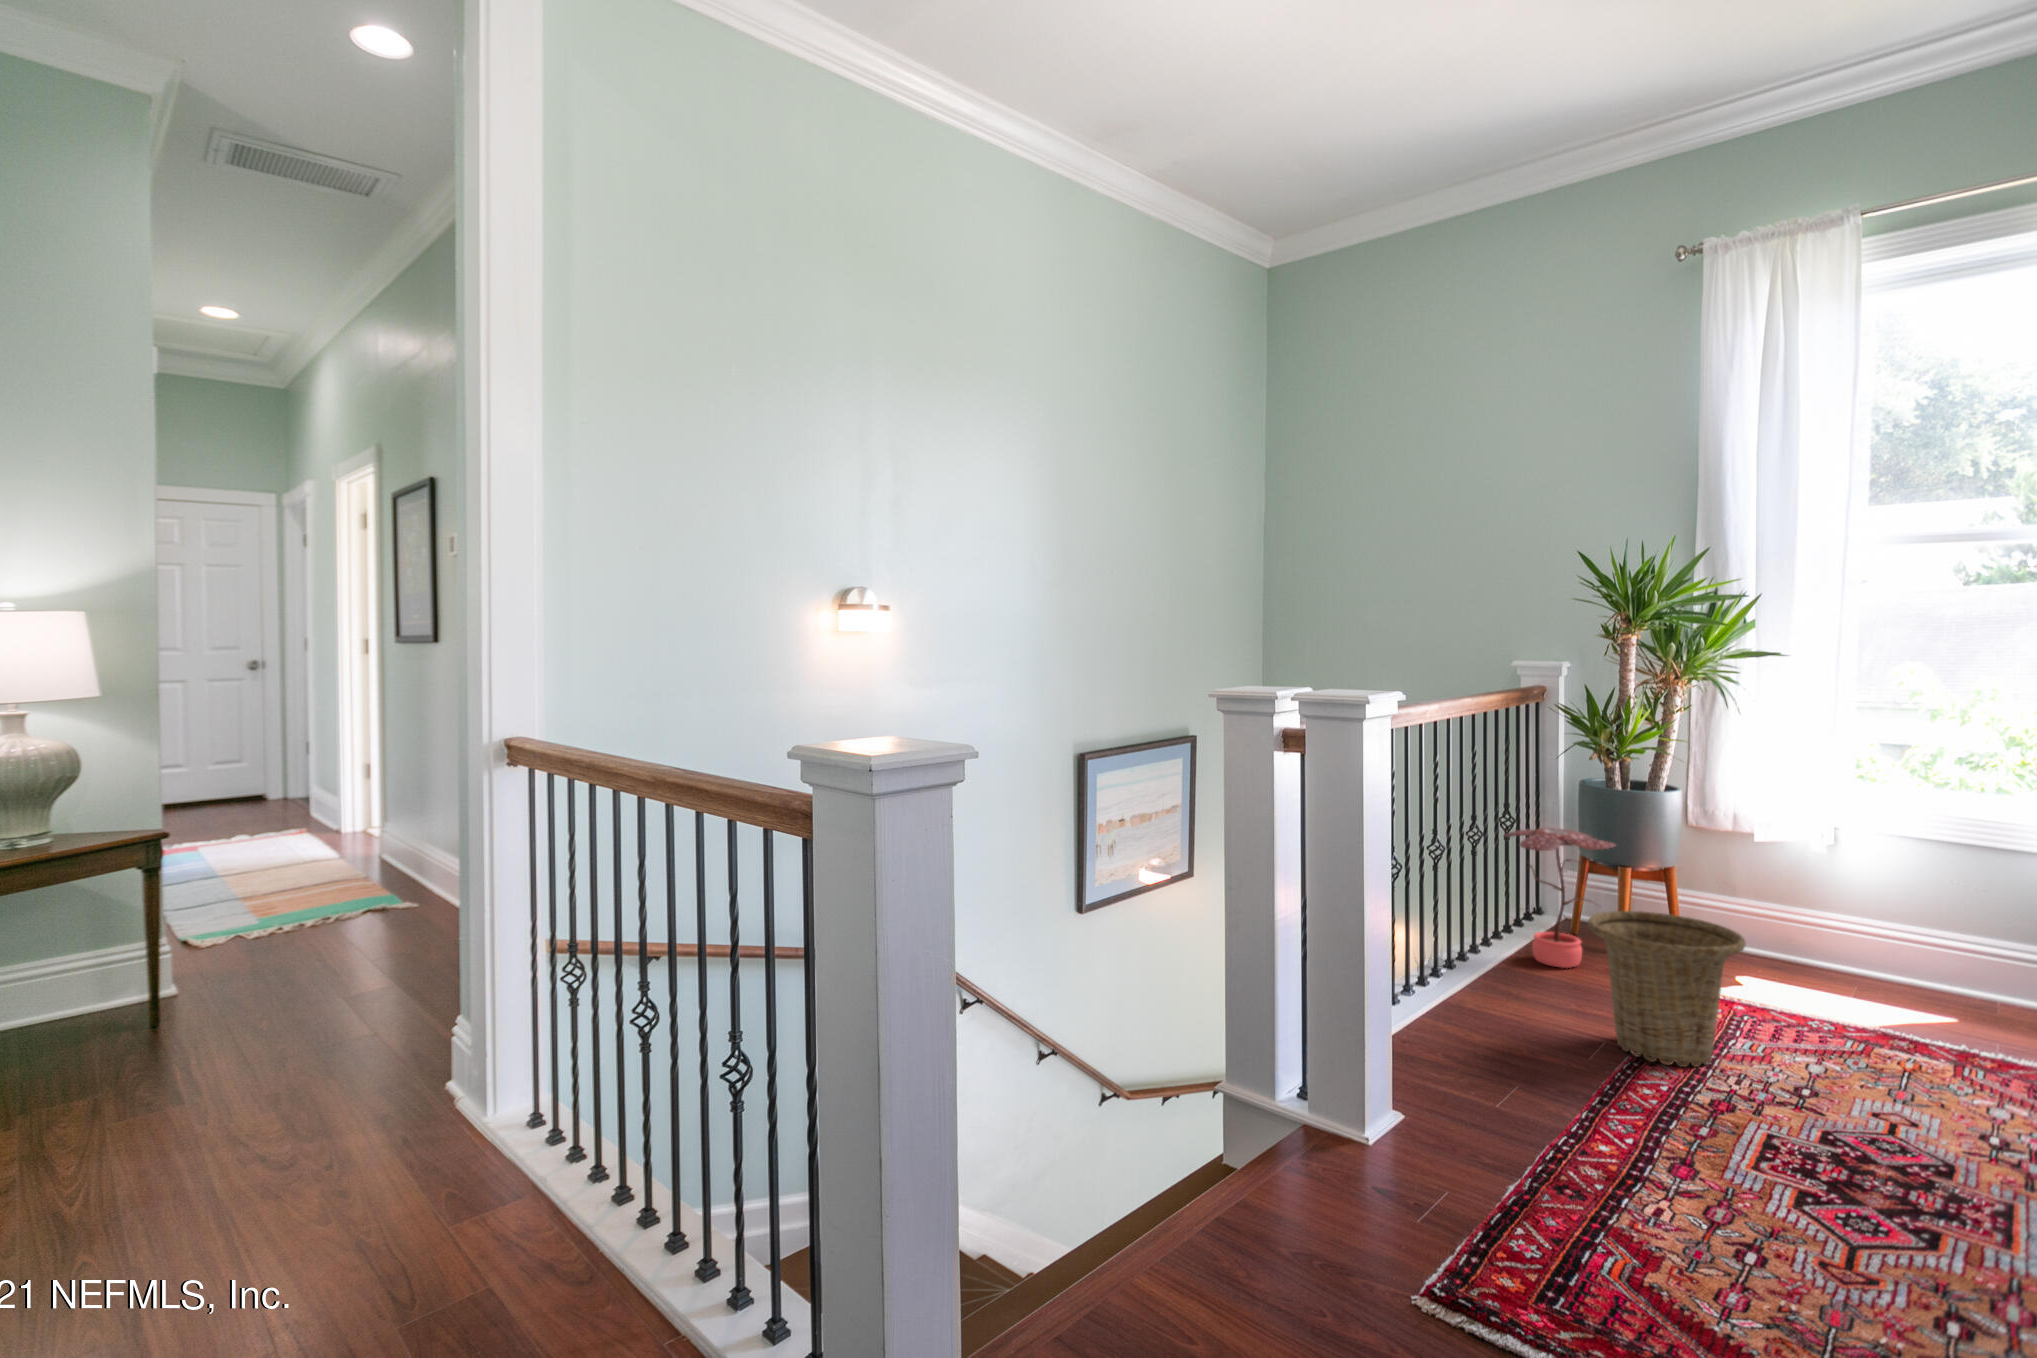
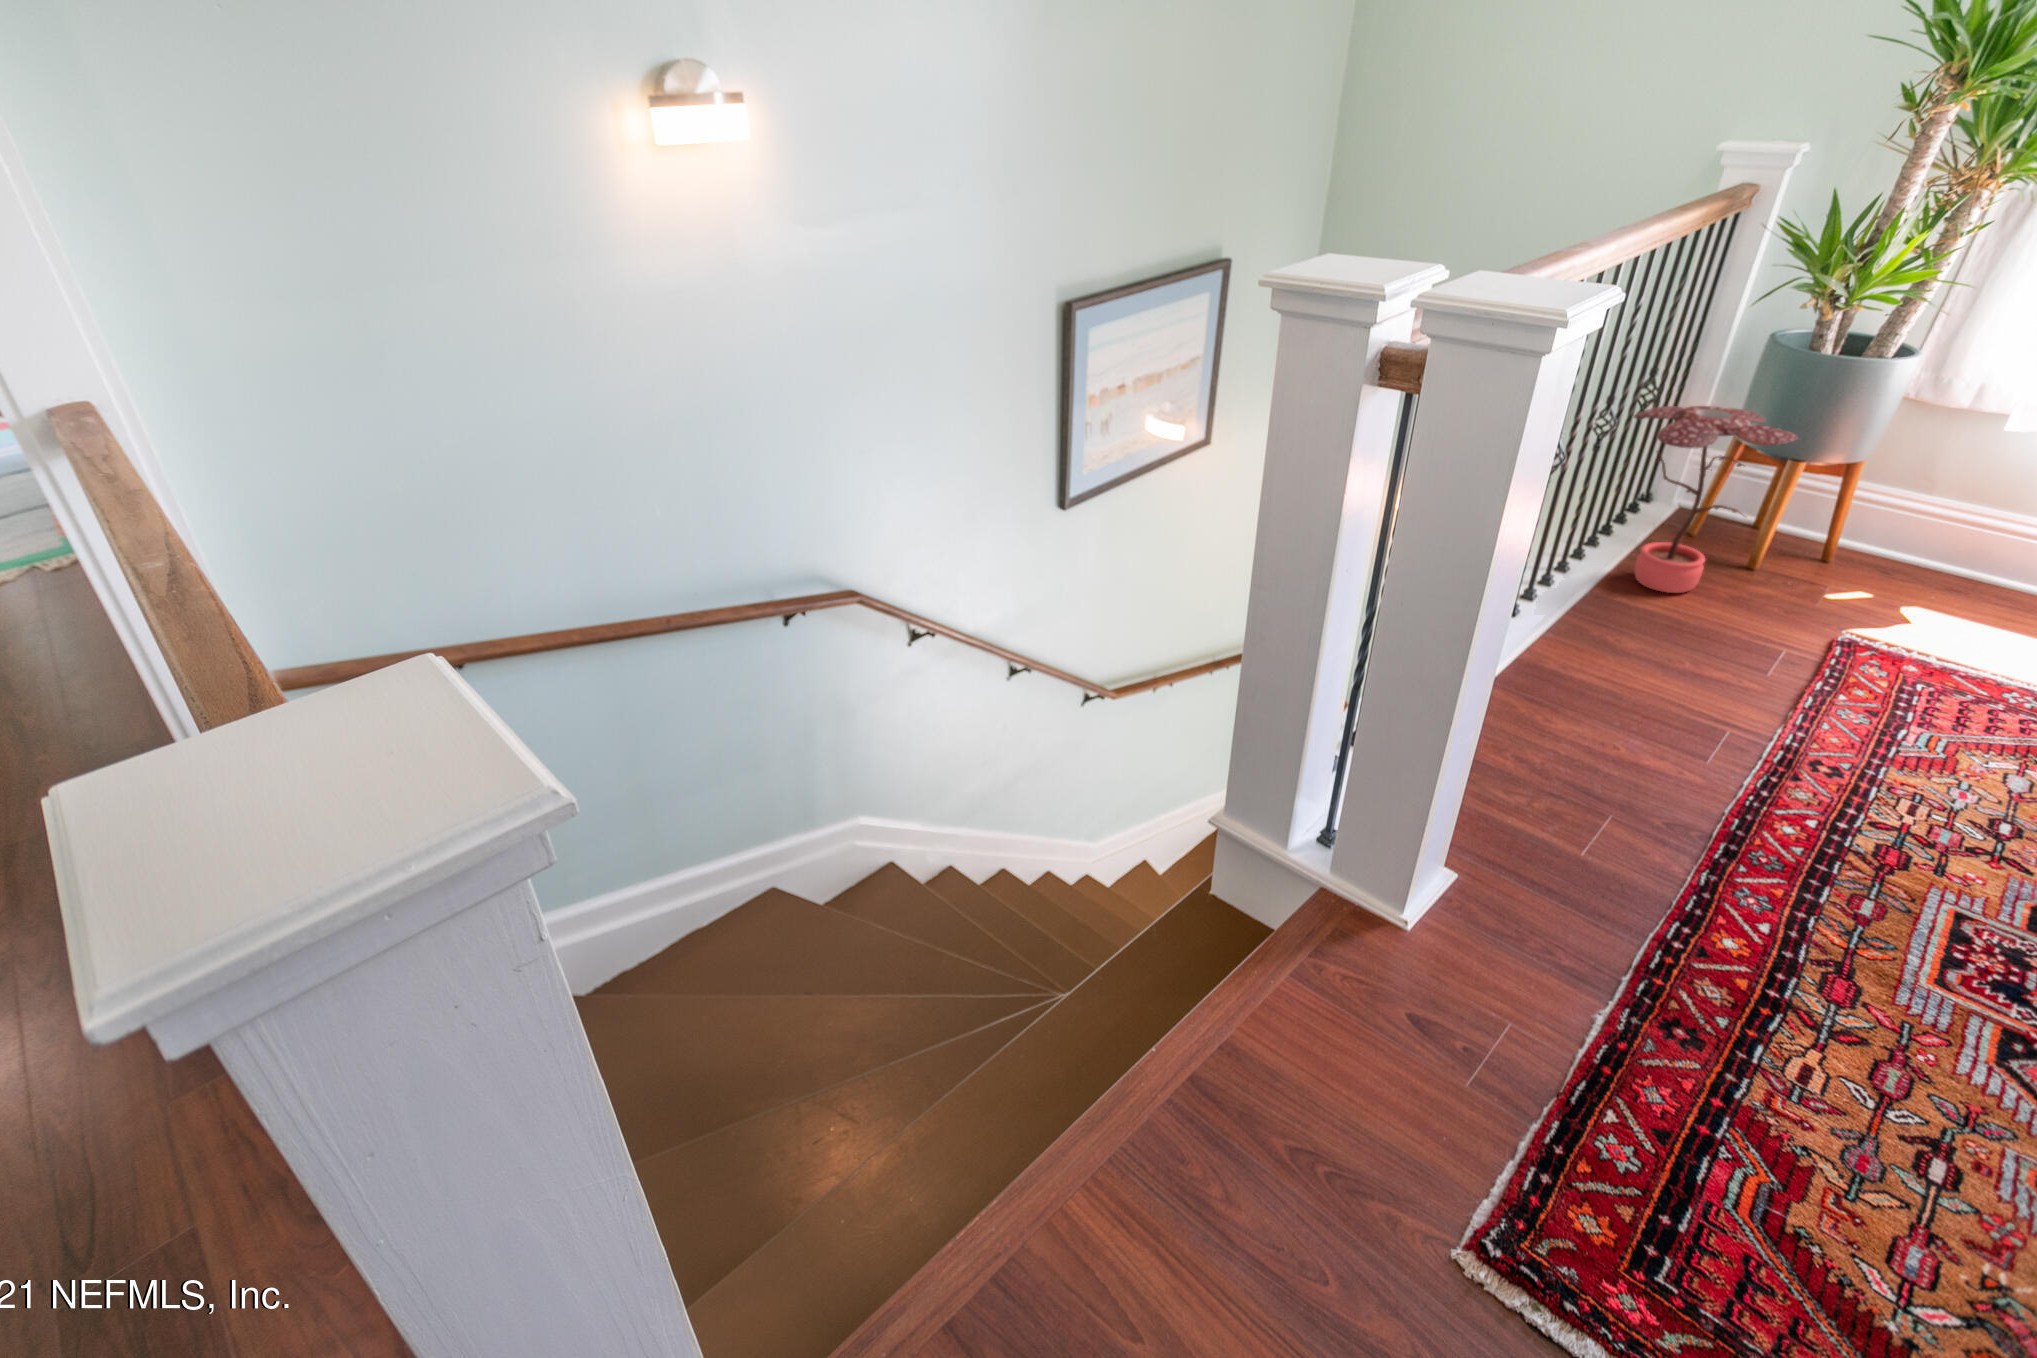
basket: present [1588,911,1746,1067] -> none [1746,562,1989,780]

